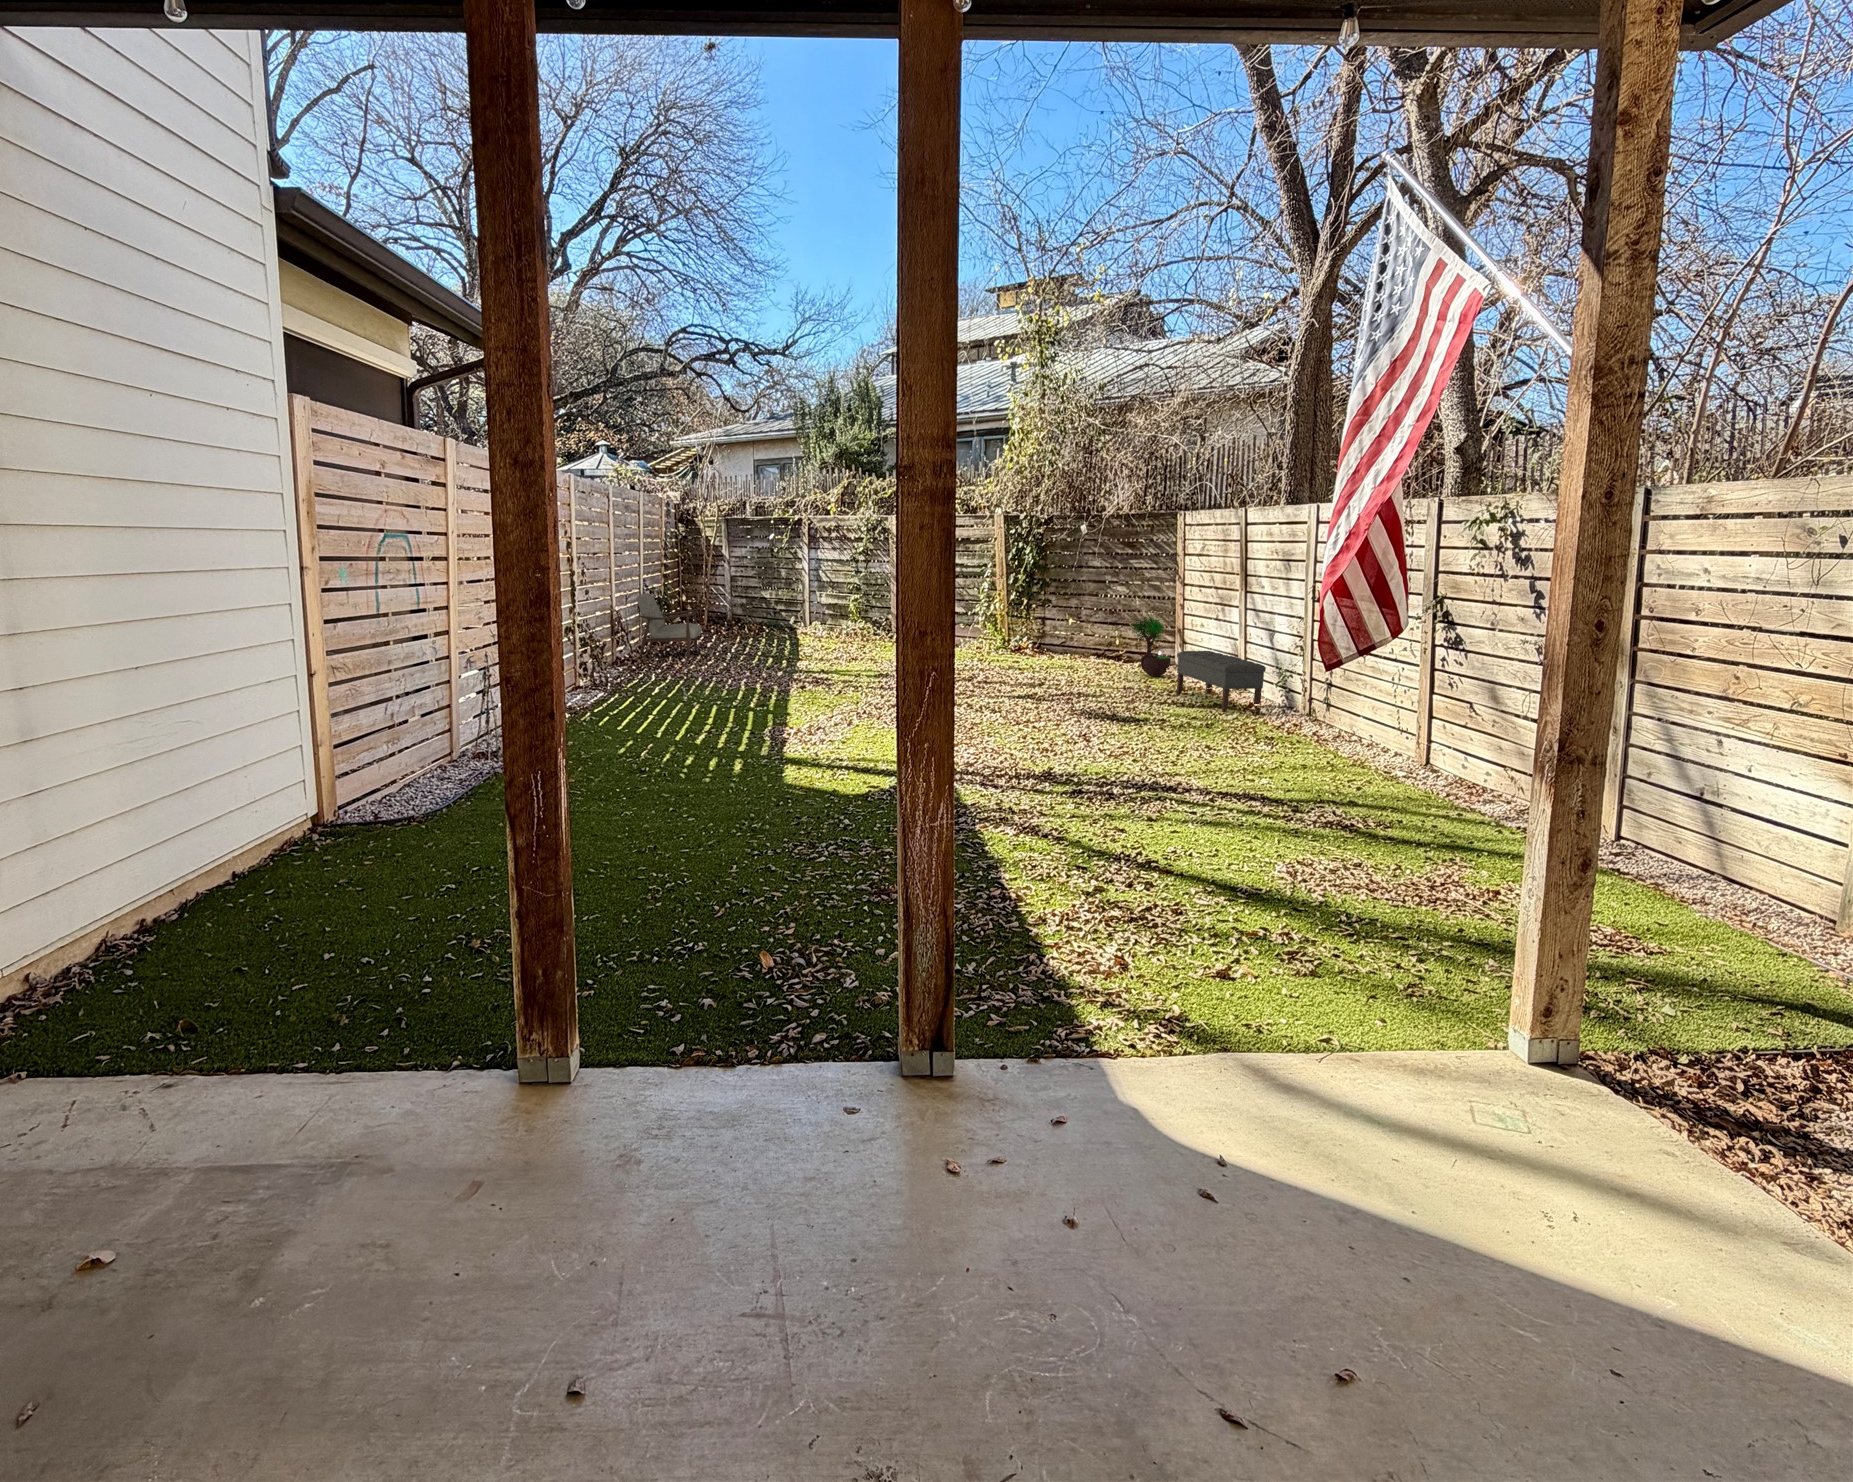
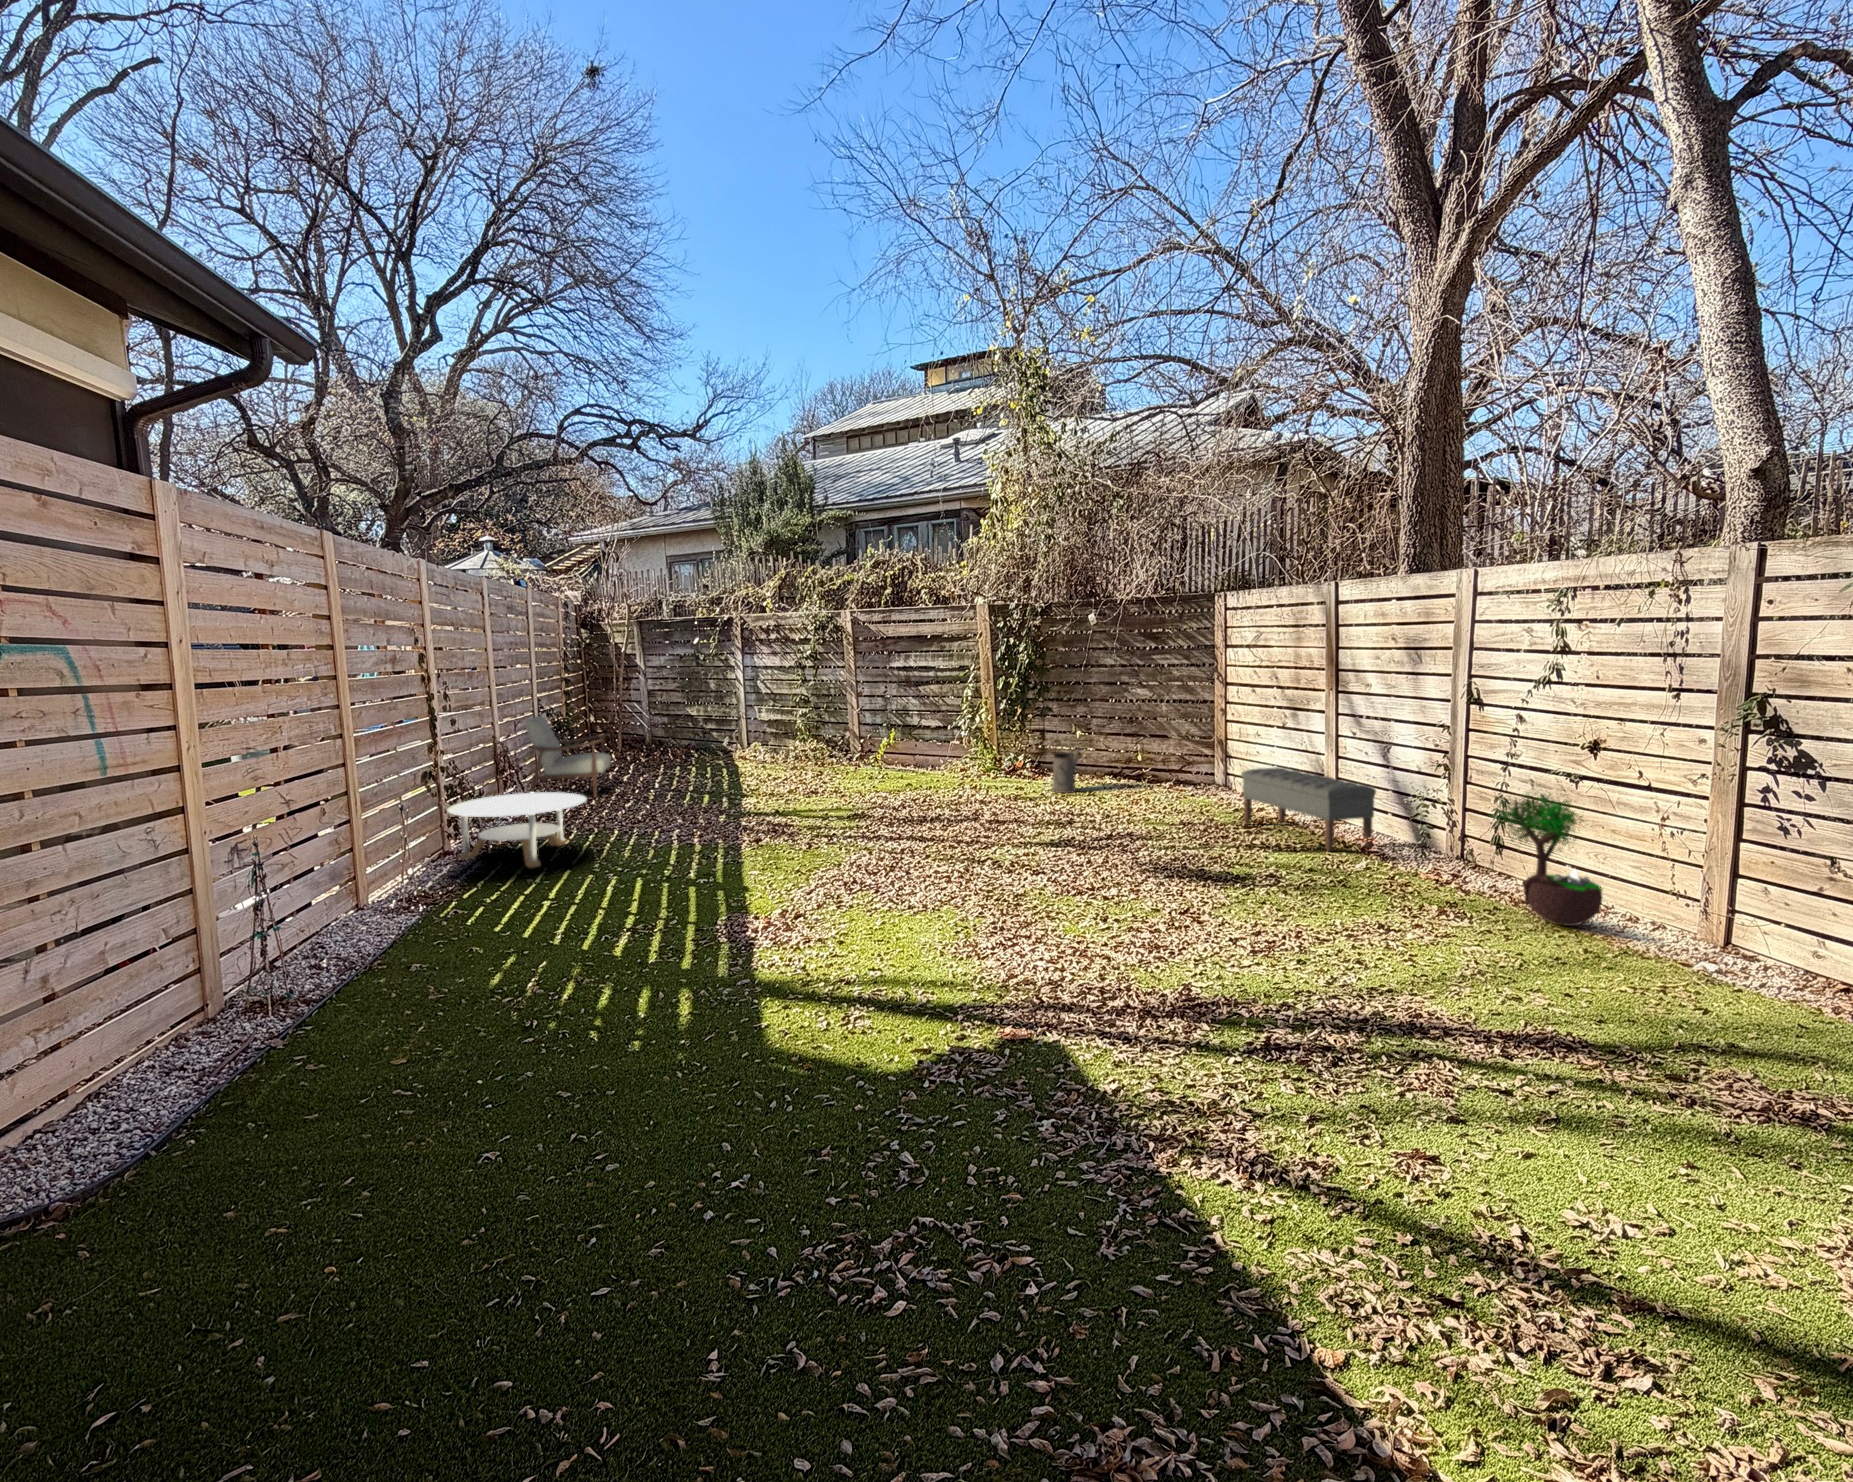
potted tree: present [1130,616,1171,676] -> present [1495,789,1603,926]
watering can: none [1044,629,1072,669] -> present [1052,748,1080,793]
round table: none [585,646,680,696] -> present [447,792,586,868]

